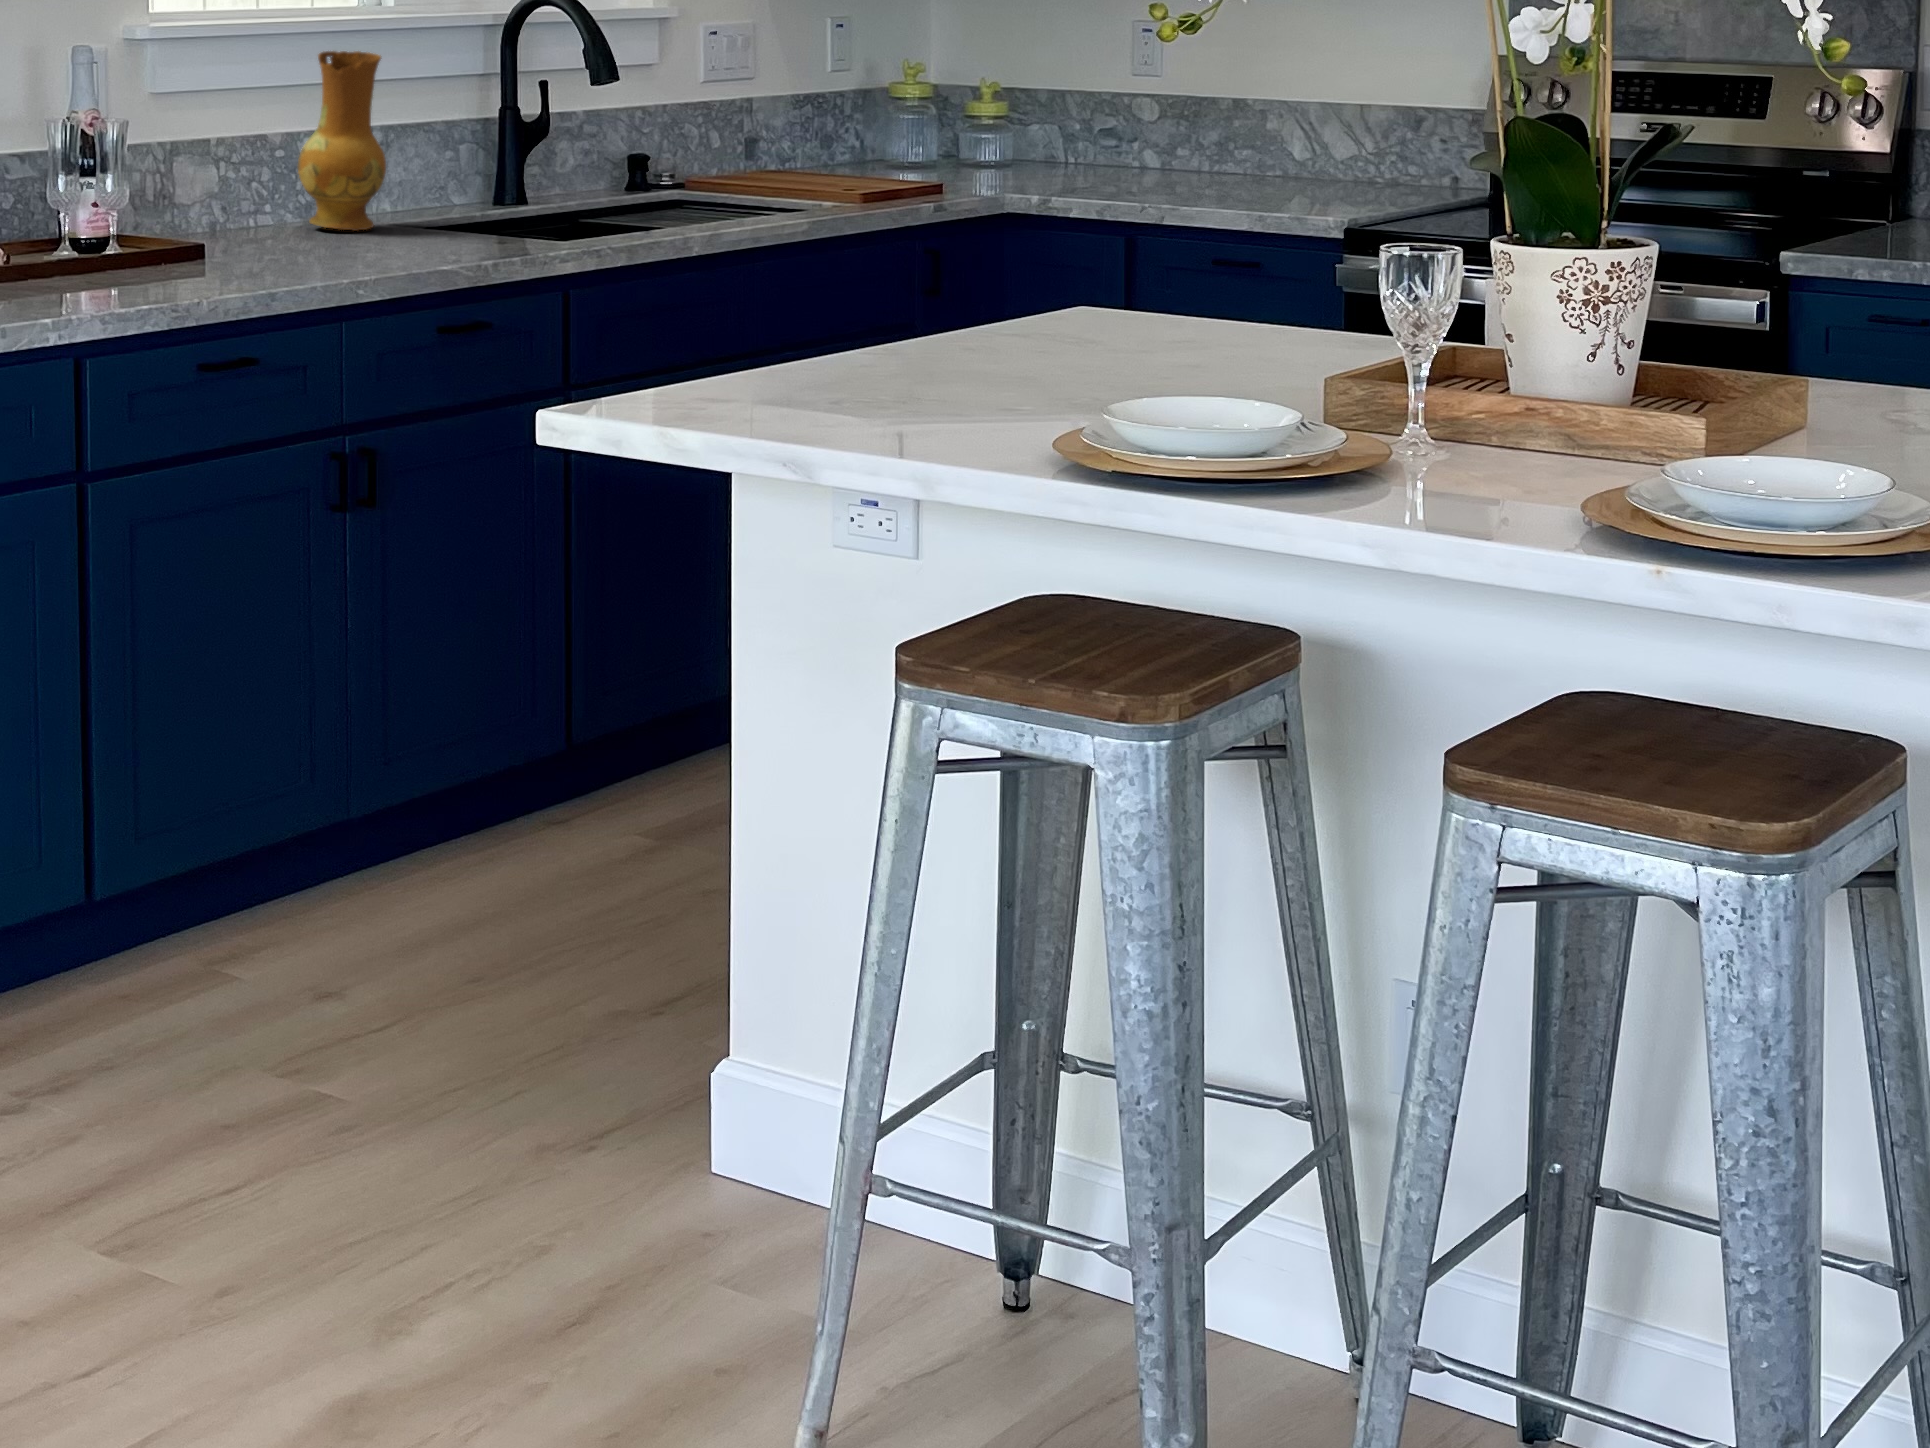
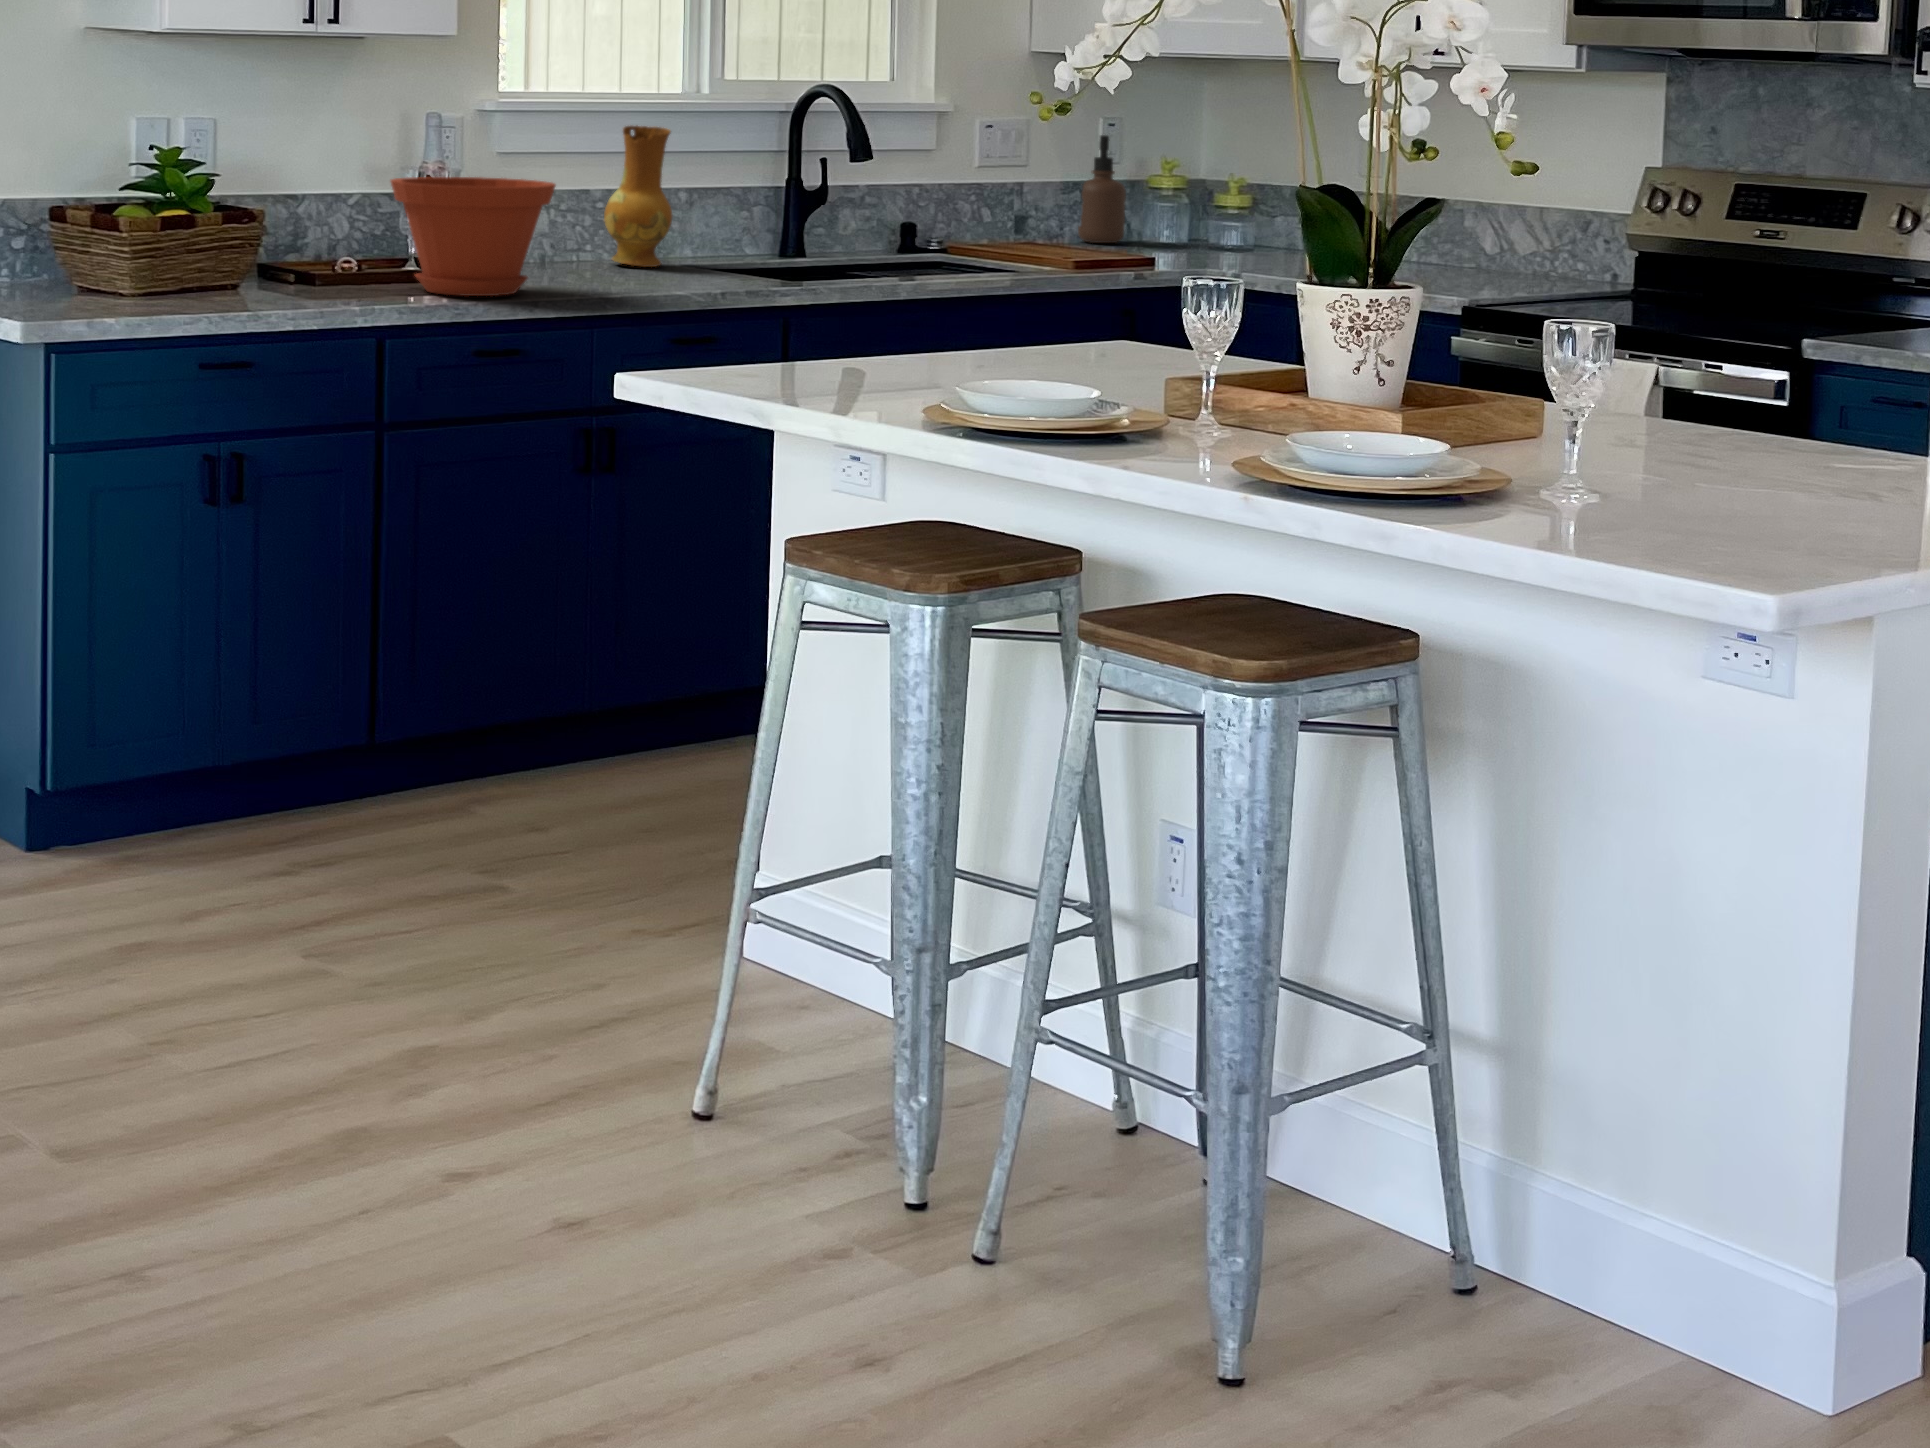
soap dispenser: none [814,37,869,165] -> present [1078,135,1126,243]
plant pot: none [52,129,278,288] -> present [391,177,556,296]

